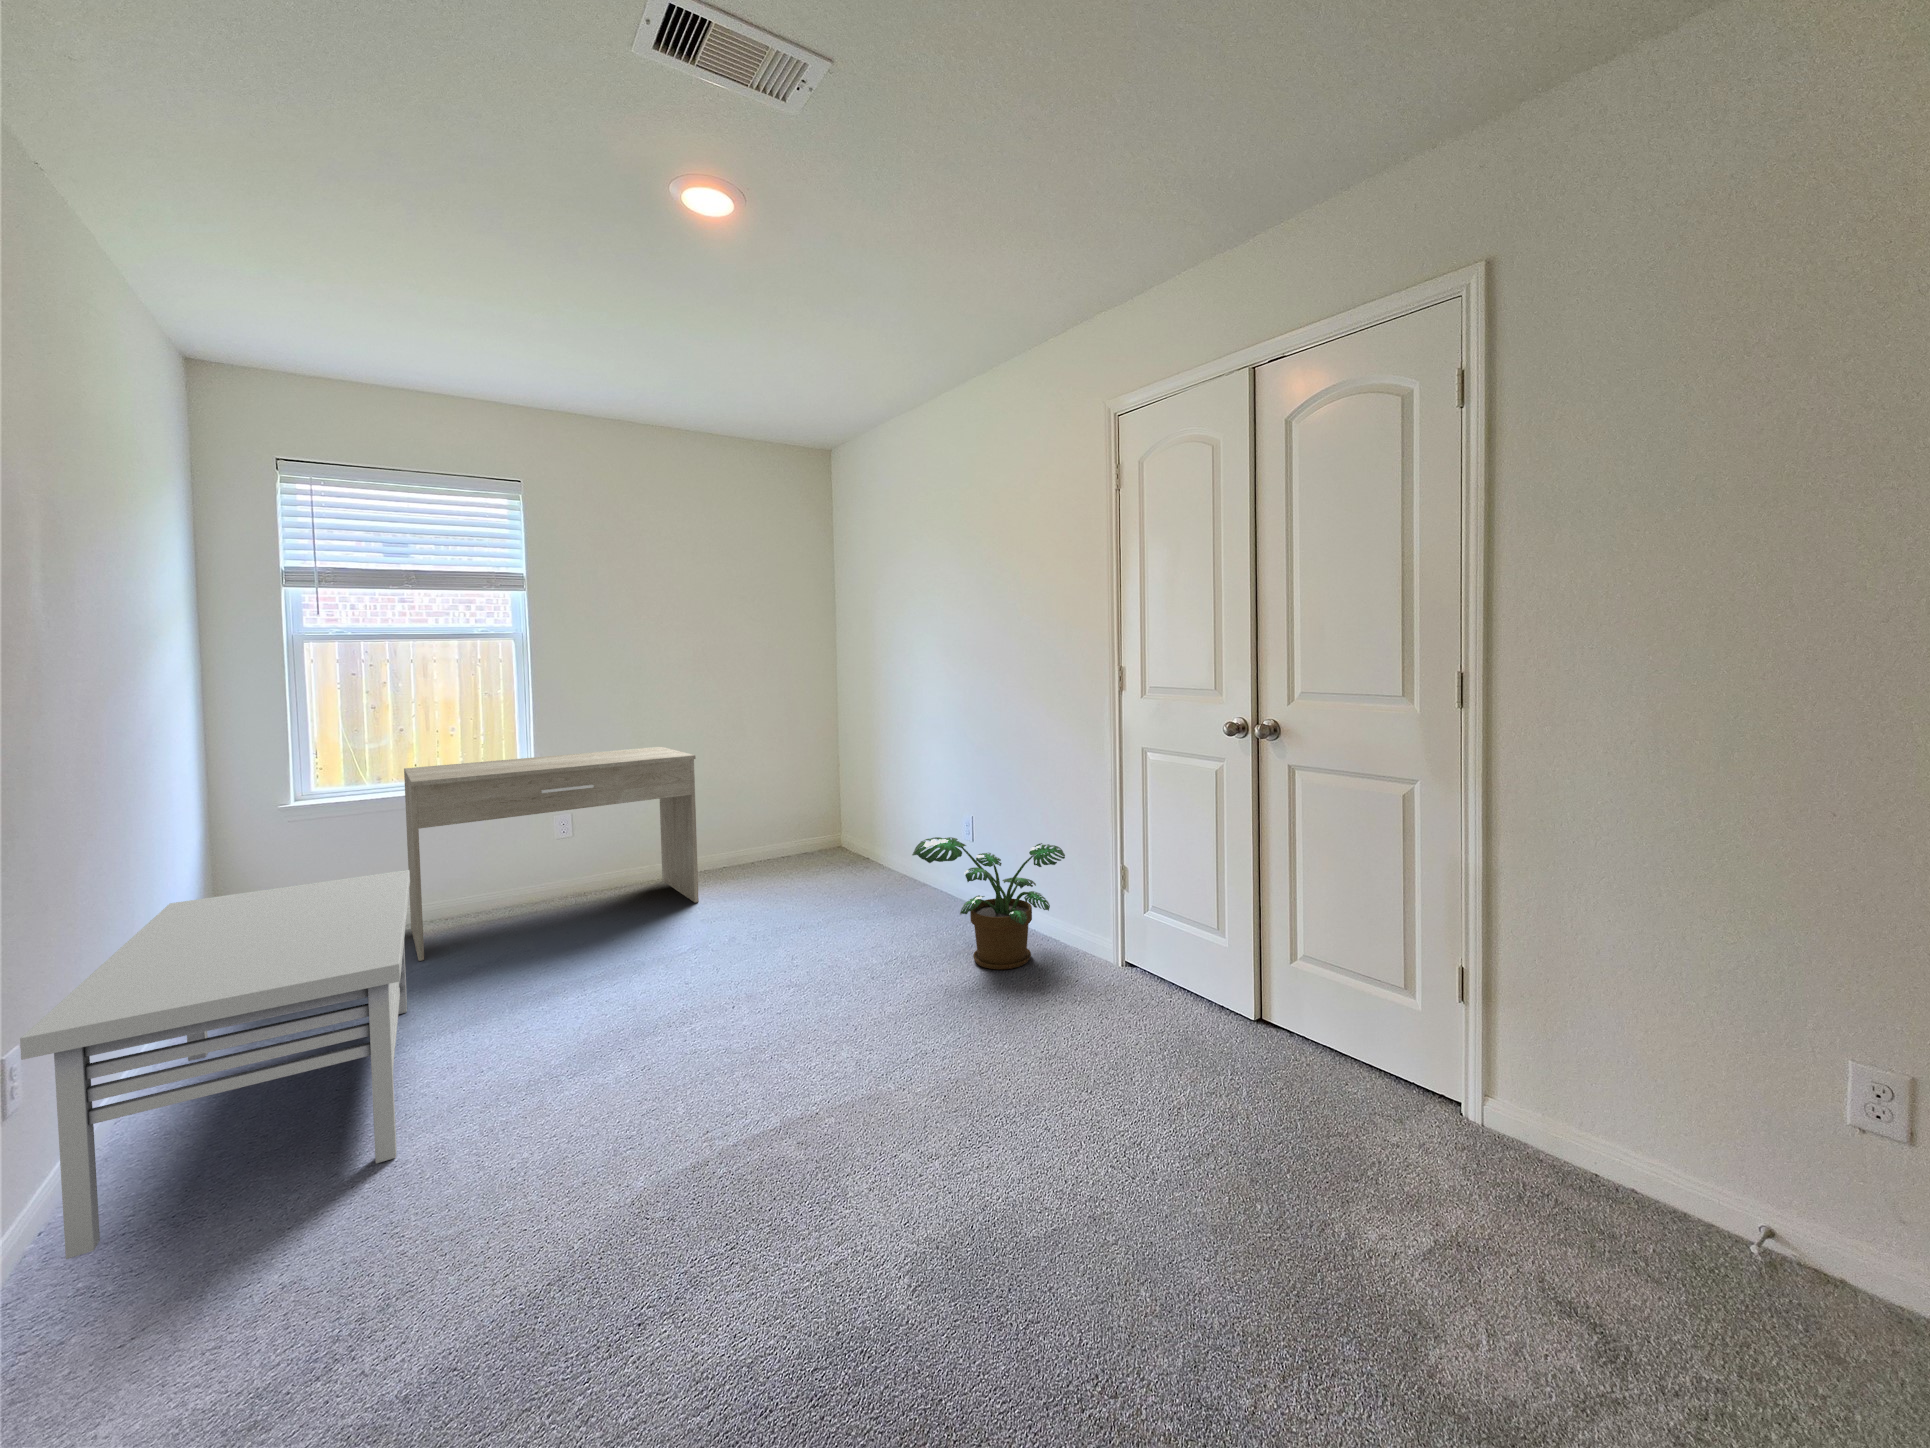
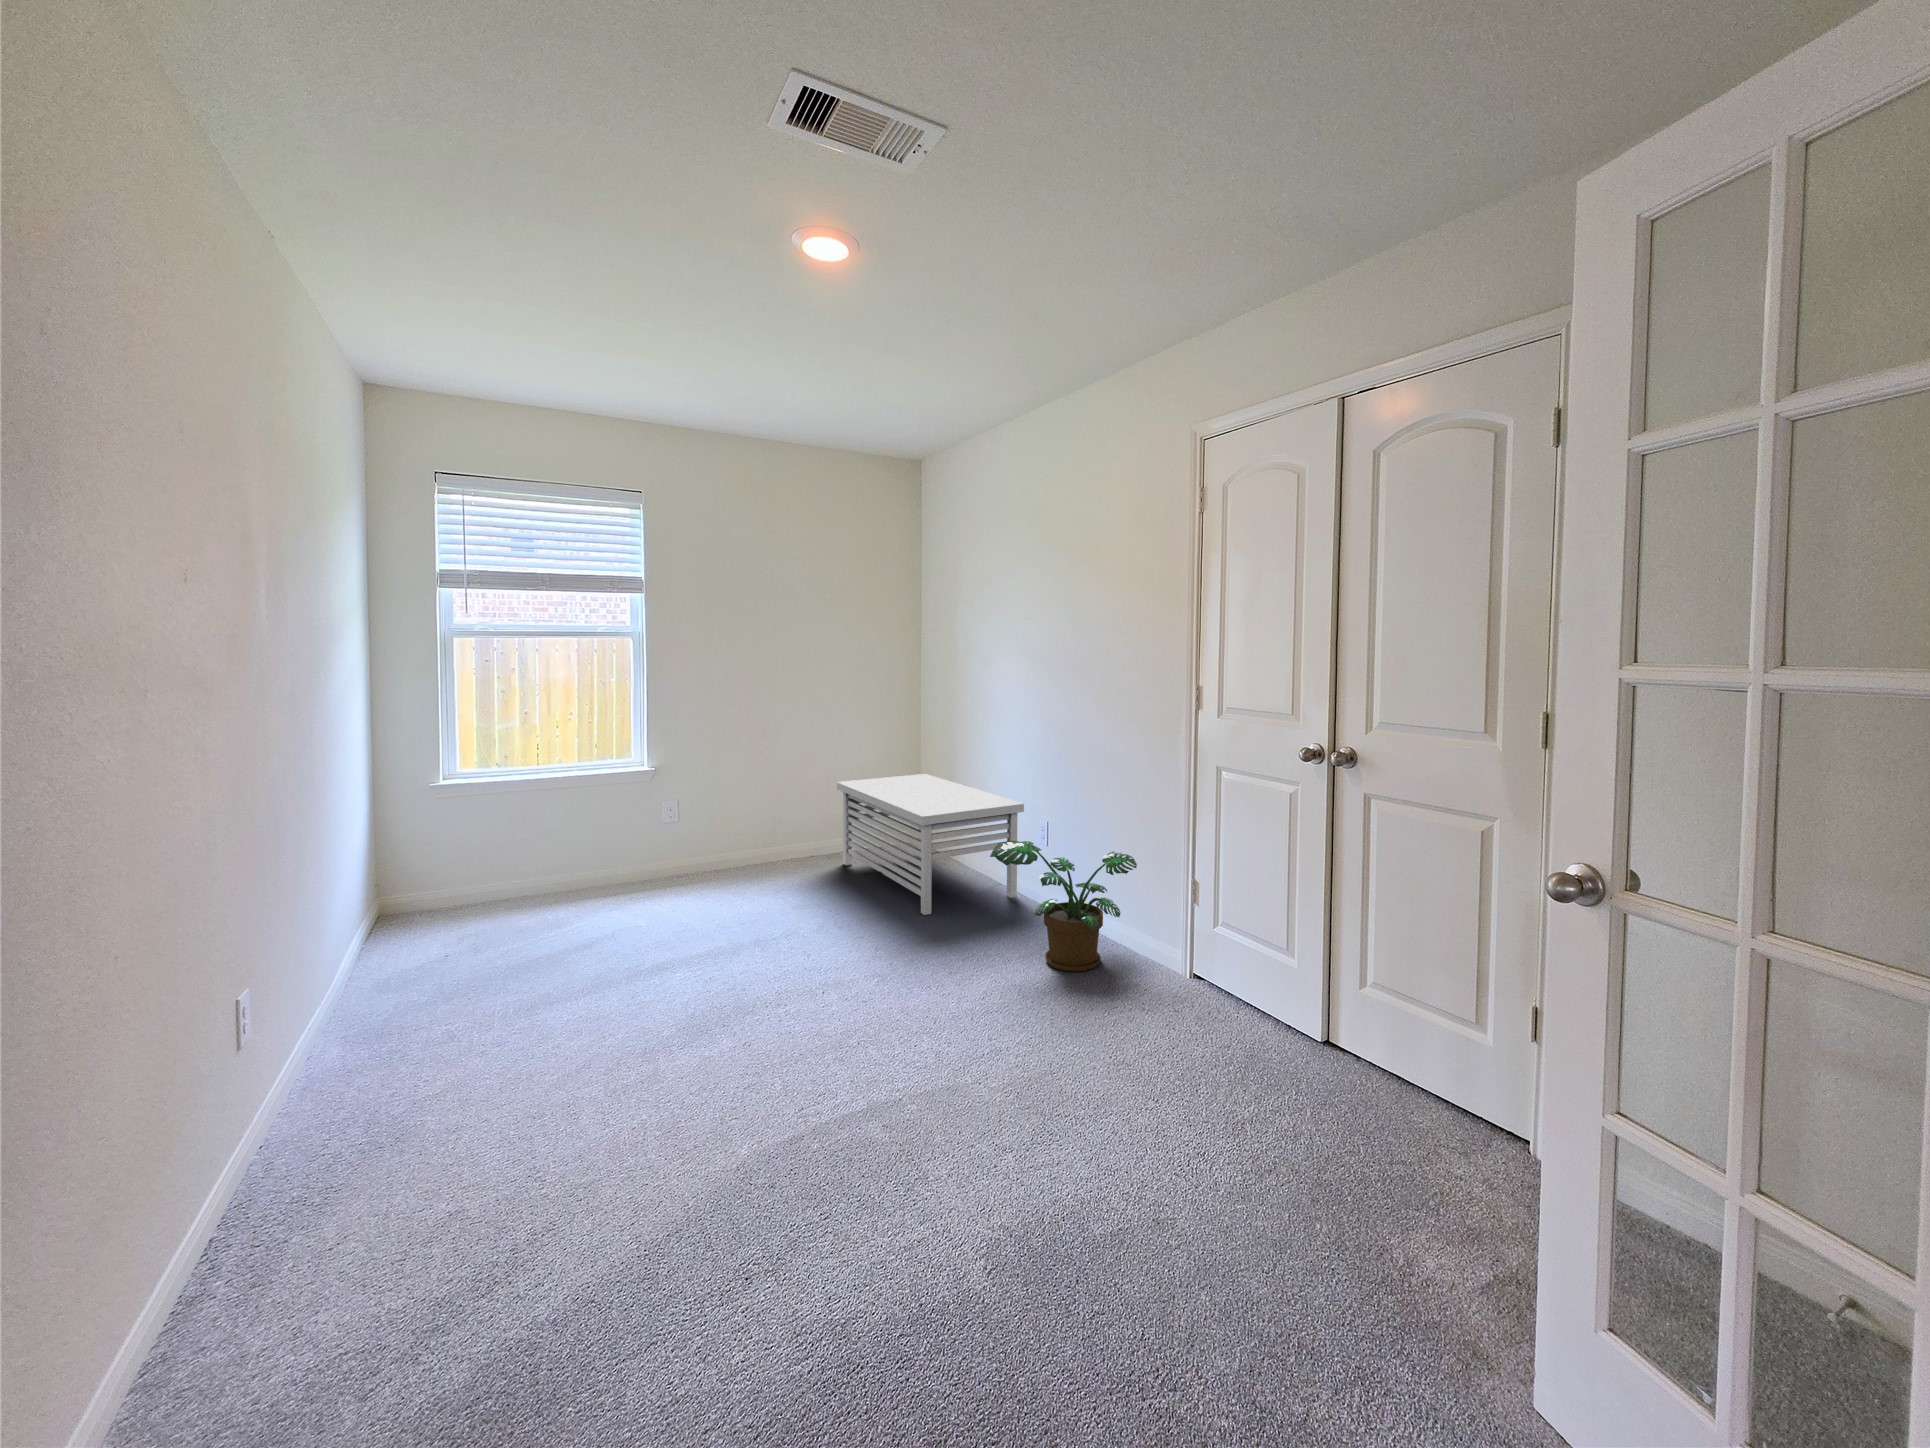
desk: present [404,747,699,961] -> none [536,739,790,928]
storage bench: present [20,870,410,1259] -> present [837,774,1024,915]

